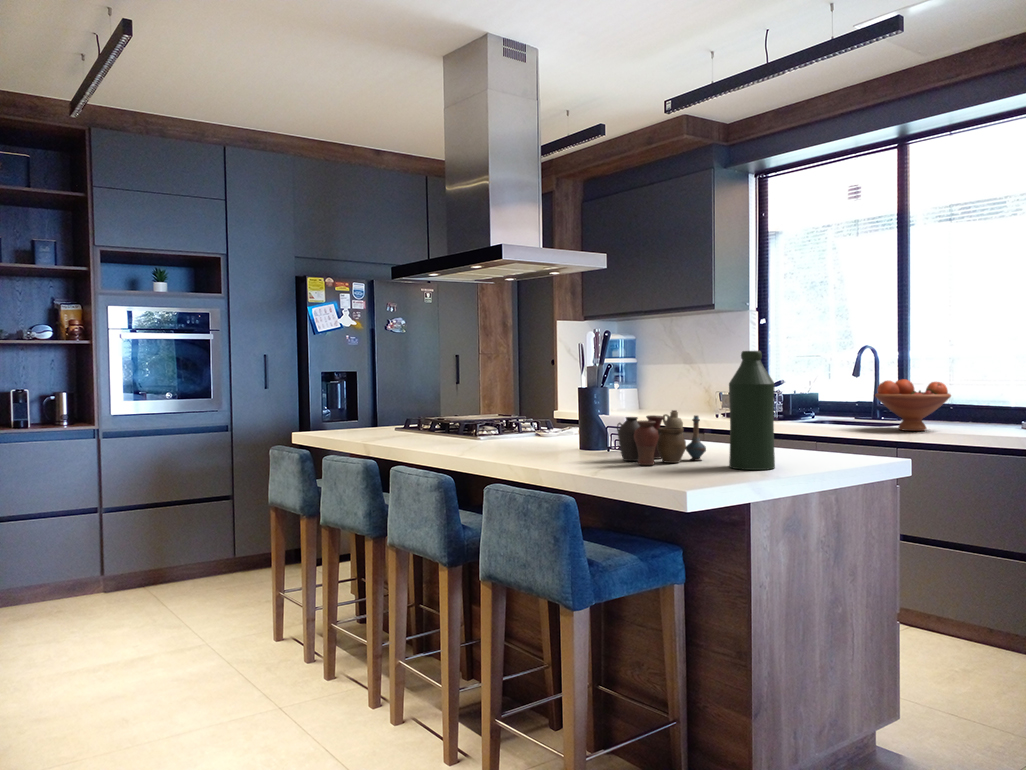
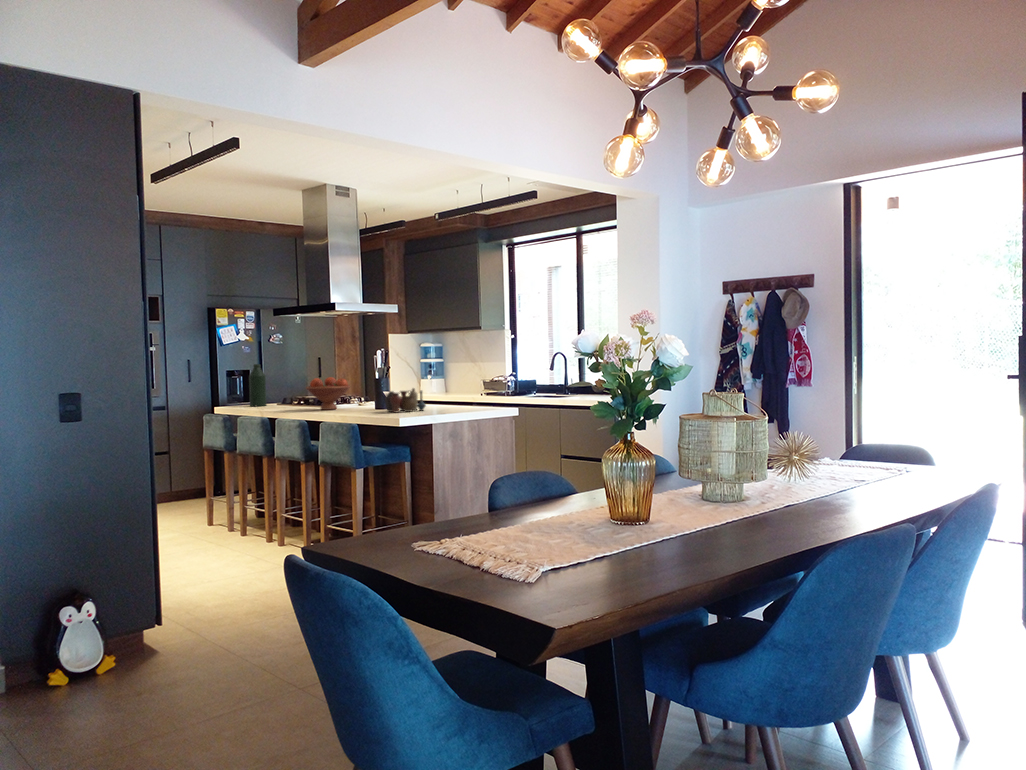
bottle: present [729,351,775,470] -> present [249,364,266,406]
fruit bowl: present [875,379,951,431] -> present [306,377,350,410]

